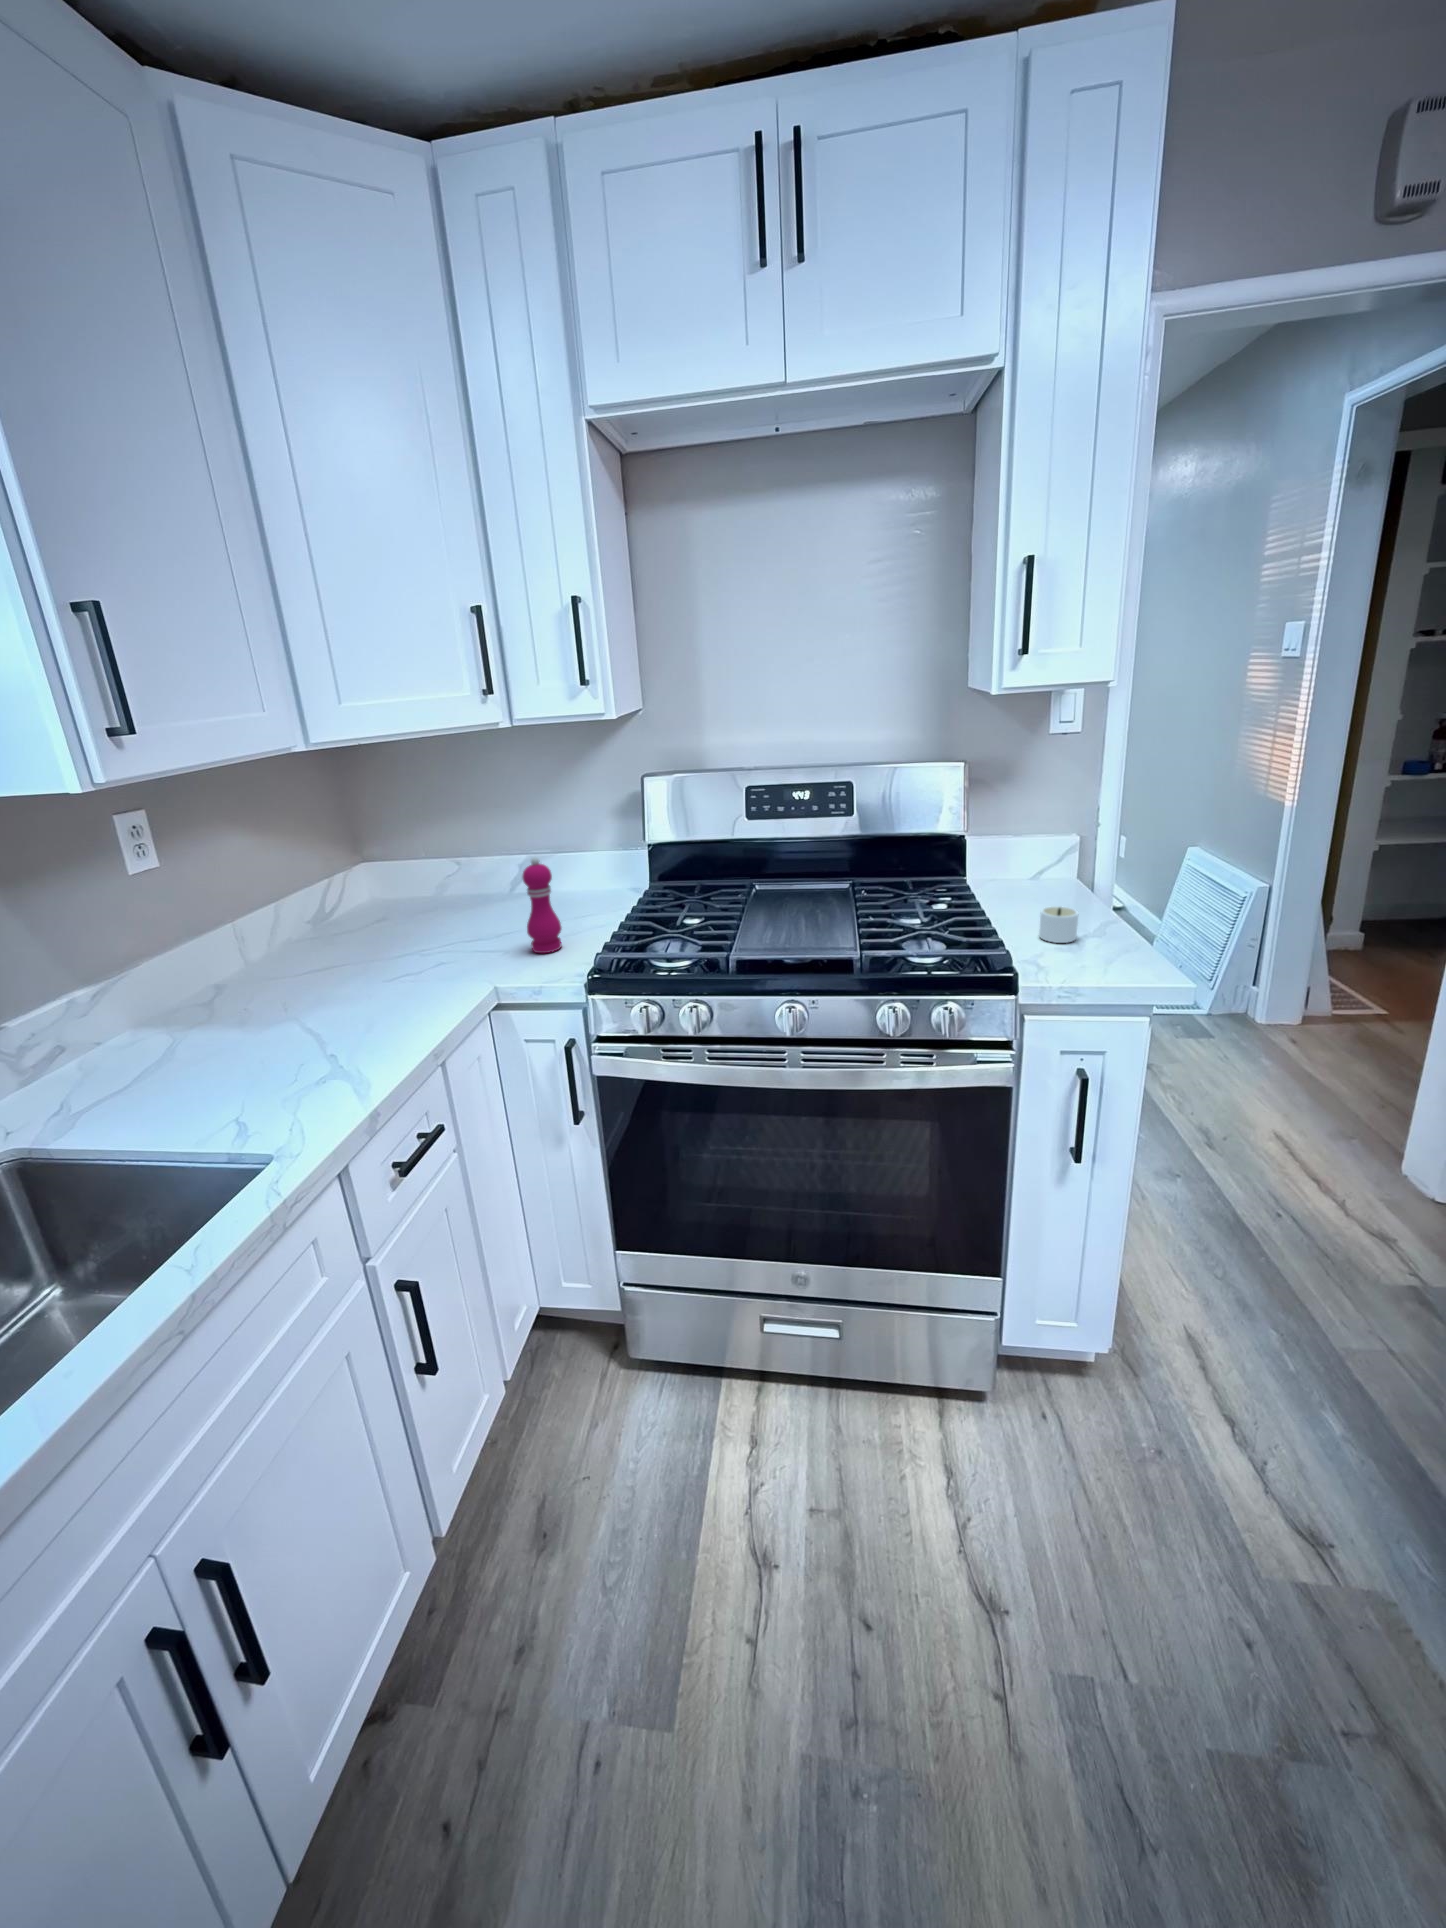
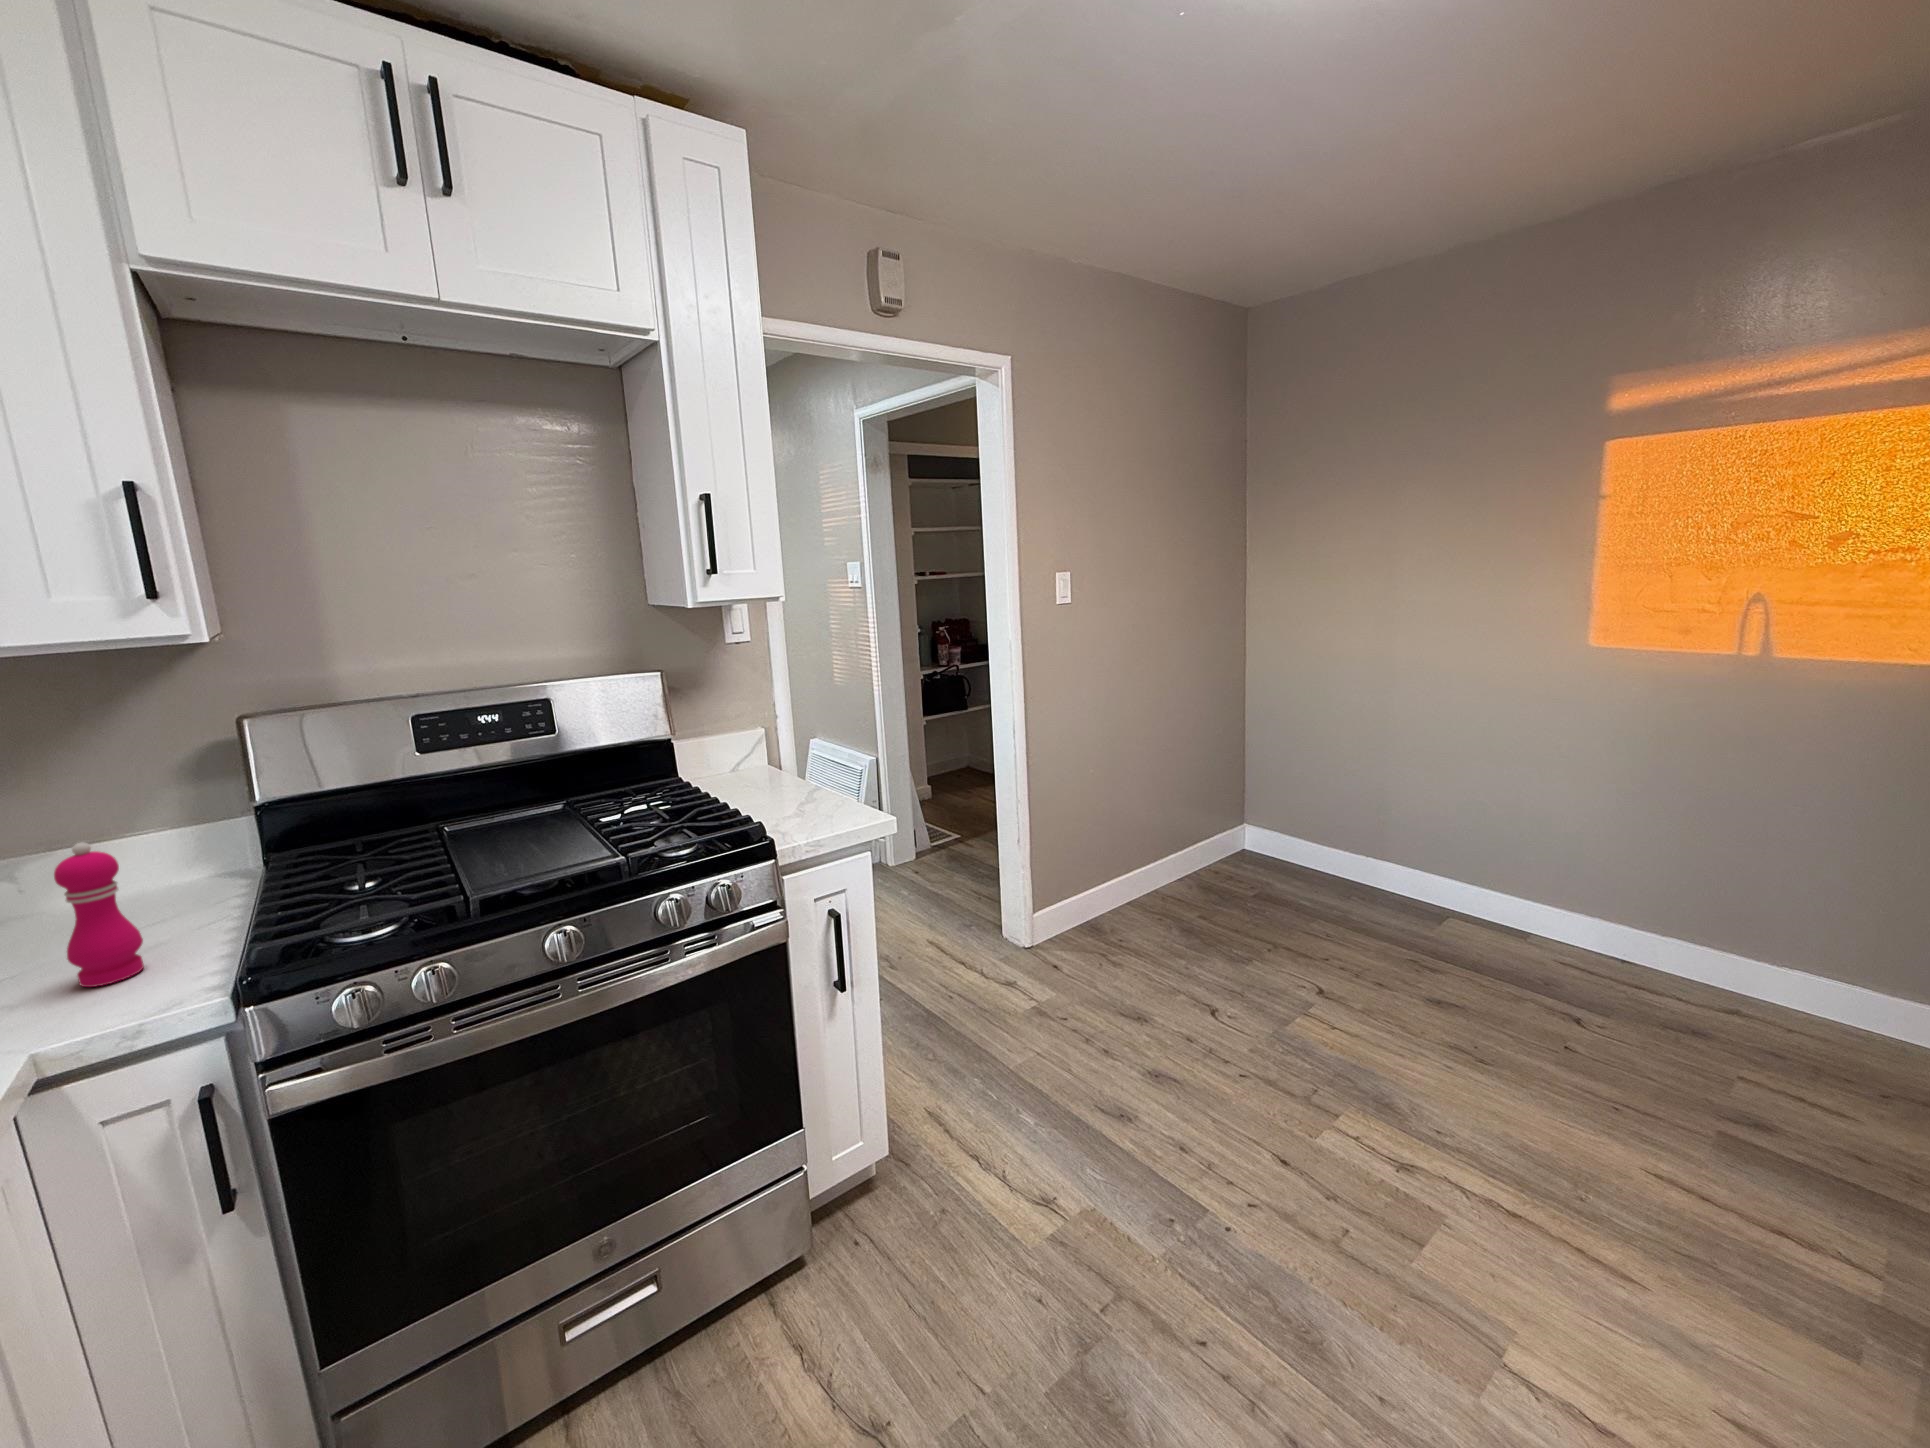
candle: present [1039,906,1079,943] -> none [765,782,812,813]

